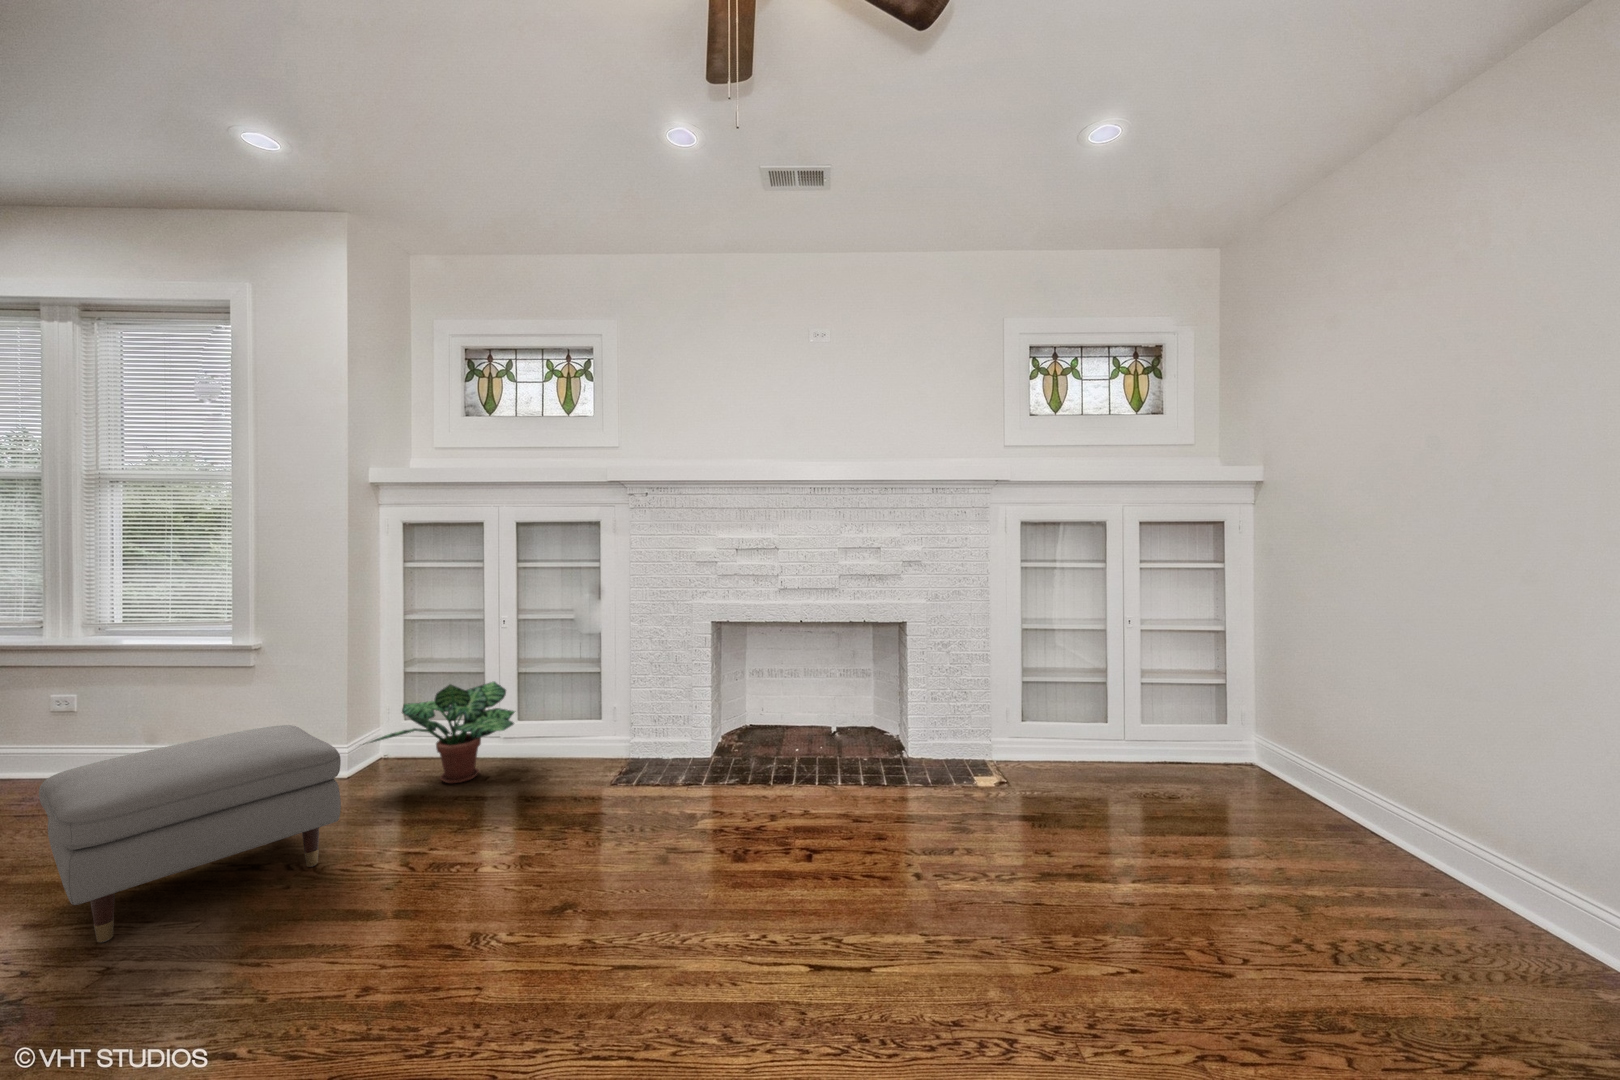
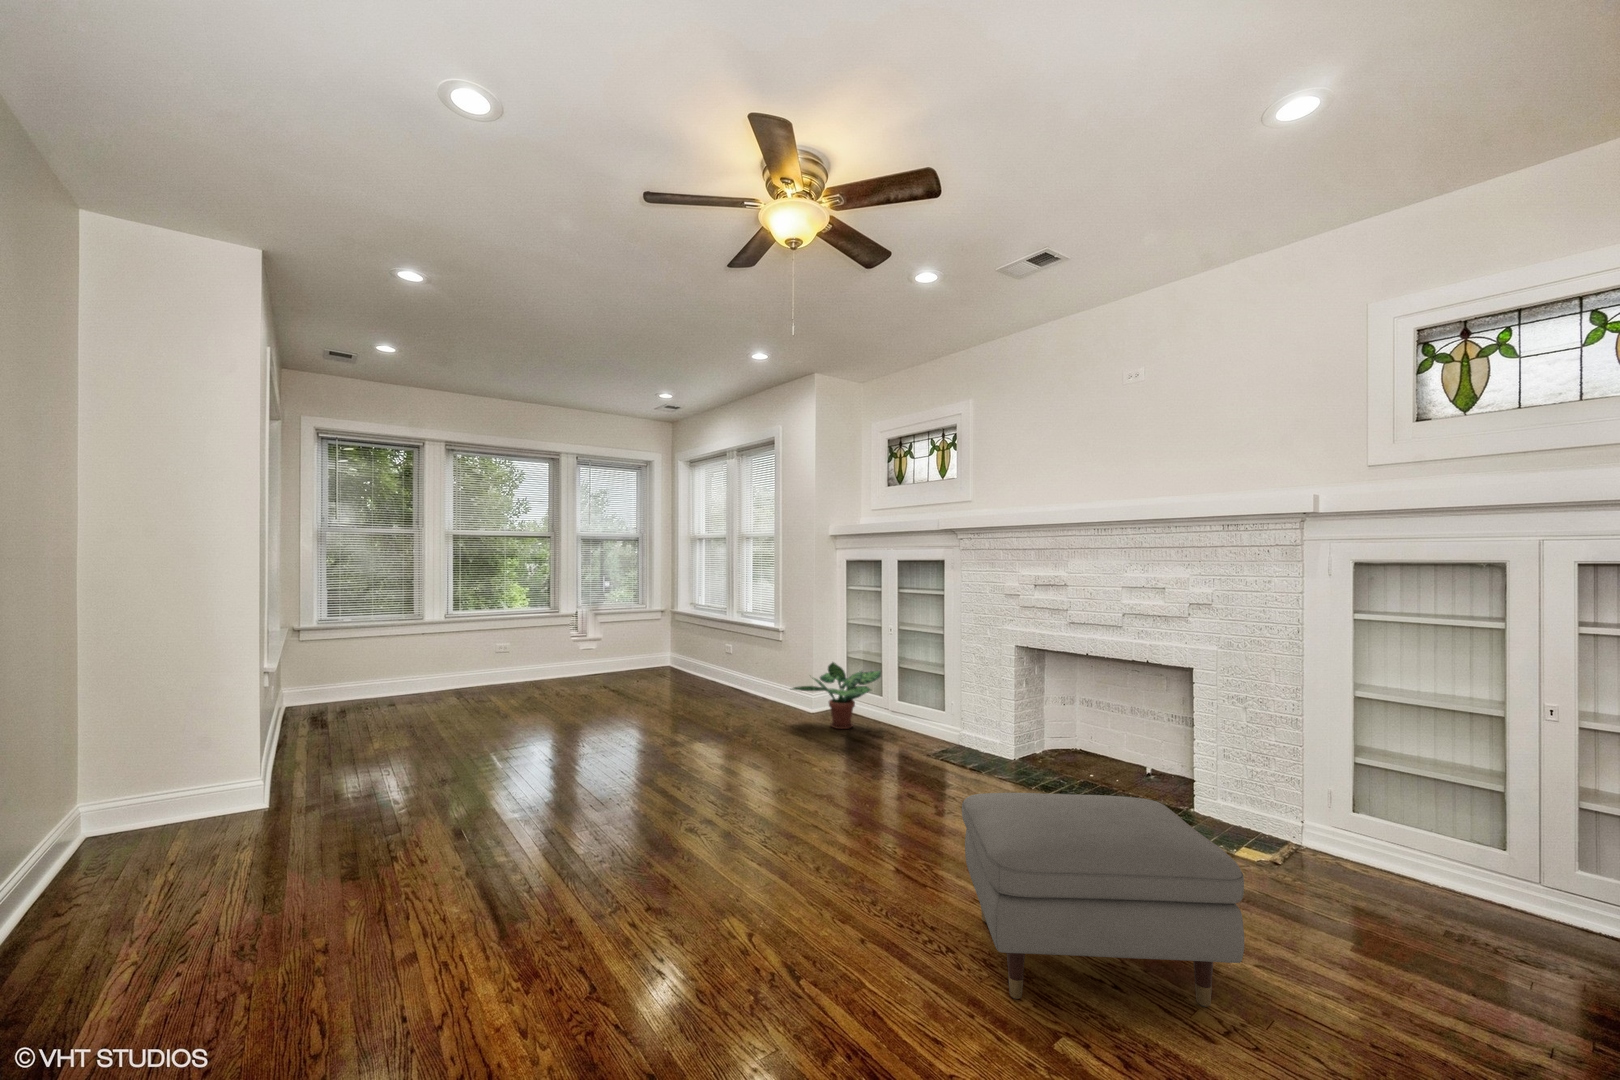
ottoman: present [39,725,341,942] -> present [962,793,1244,1006]

